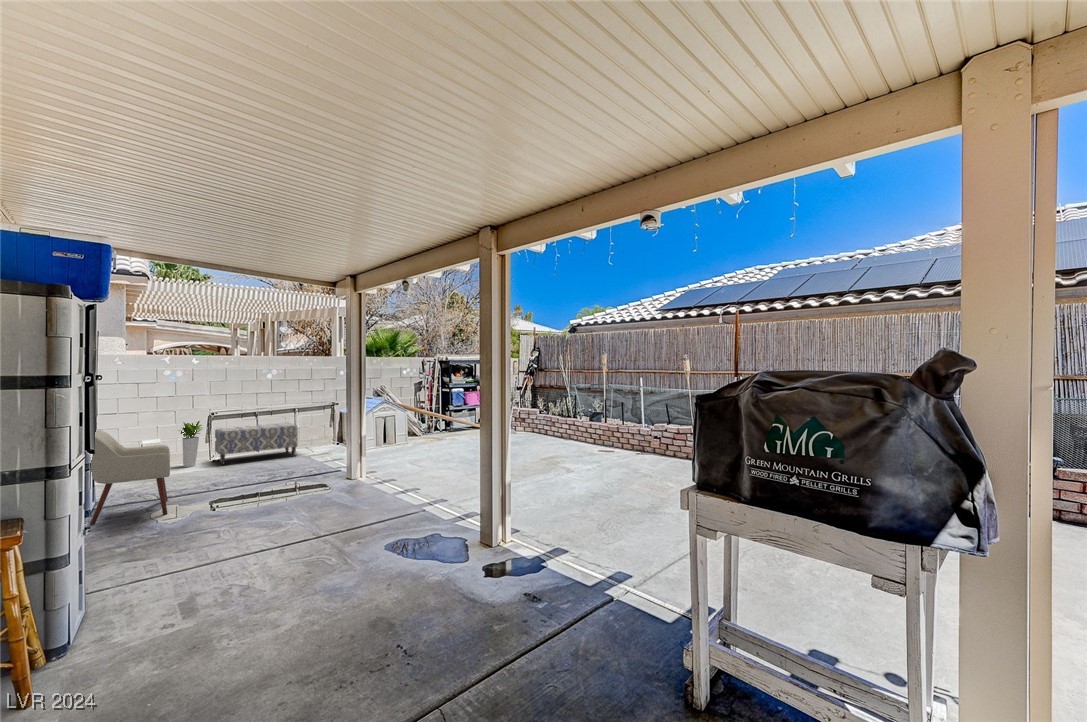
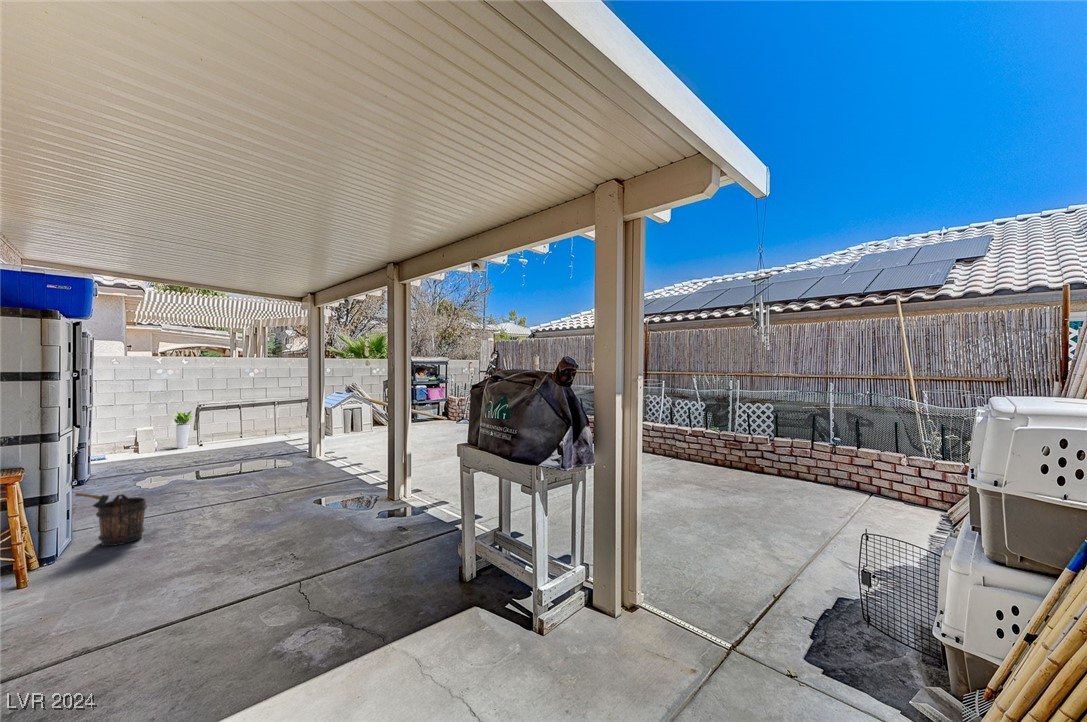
bench: present [215,423,298,465] -> none [204,413,275,447]
chair: present [90,429,170,525] -> none [86,415,158,489]
bucket: none [91,545,184,621] -> present [75,493,147,546]

